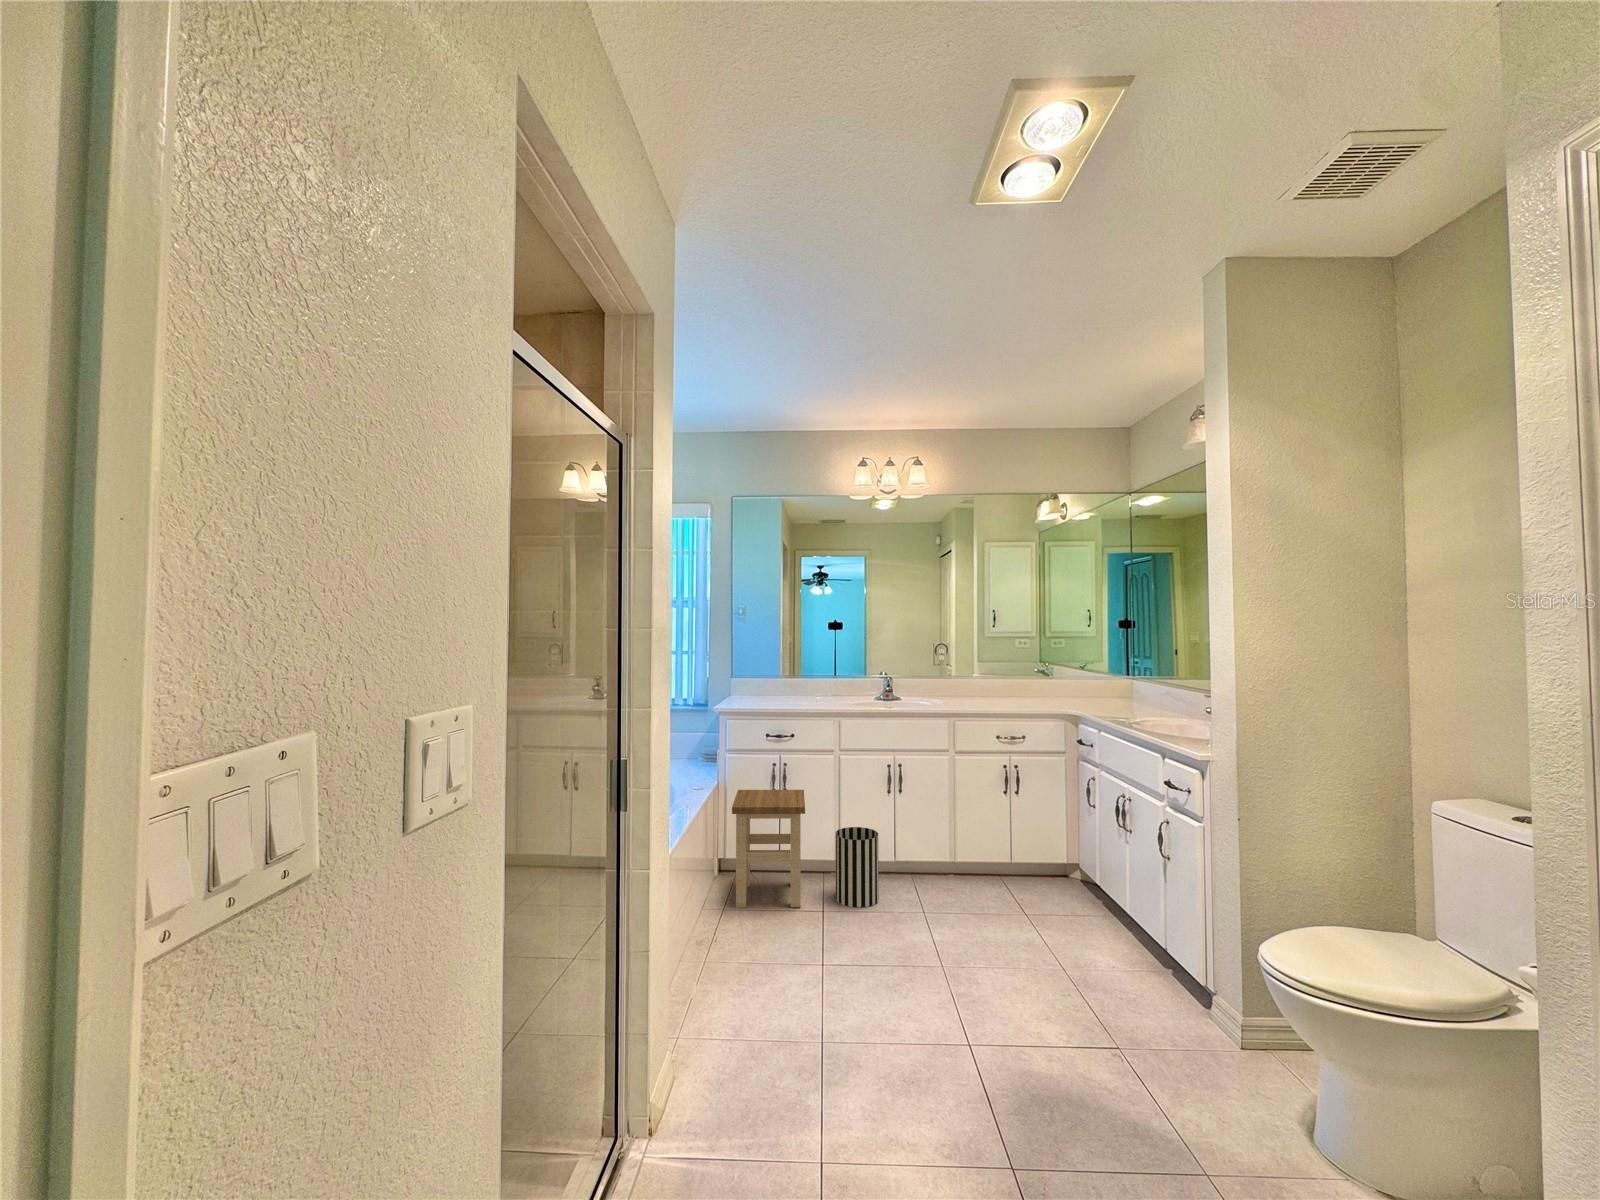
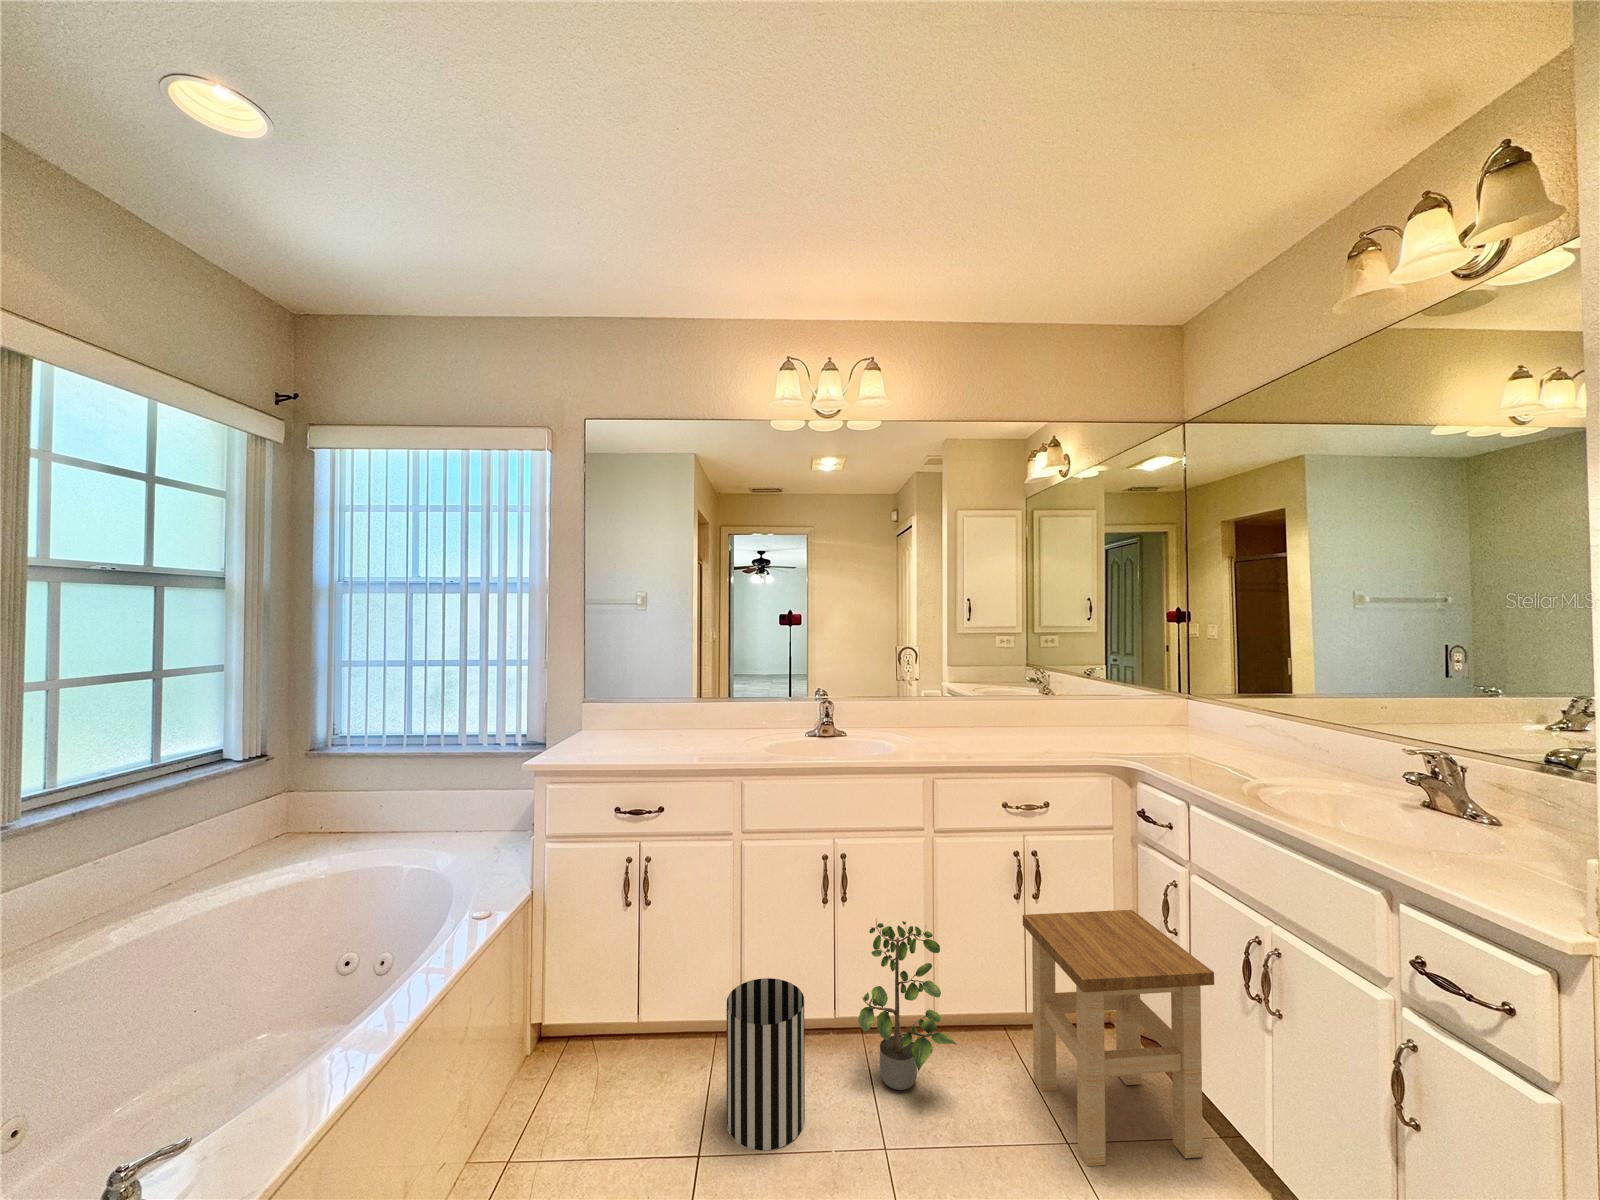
stool: present [732,790,805,908] -> present [1023,910,1214,1166]
potted plant: none [908,798,965,893] -> present [858,921,956,1090]

